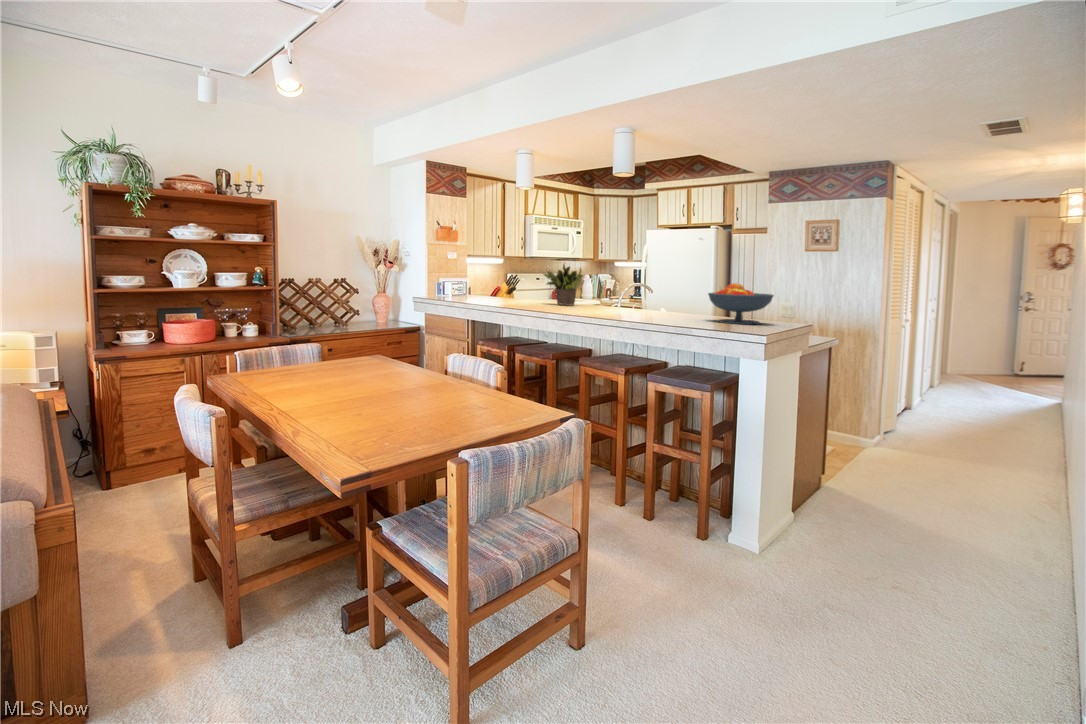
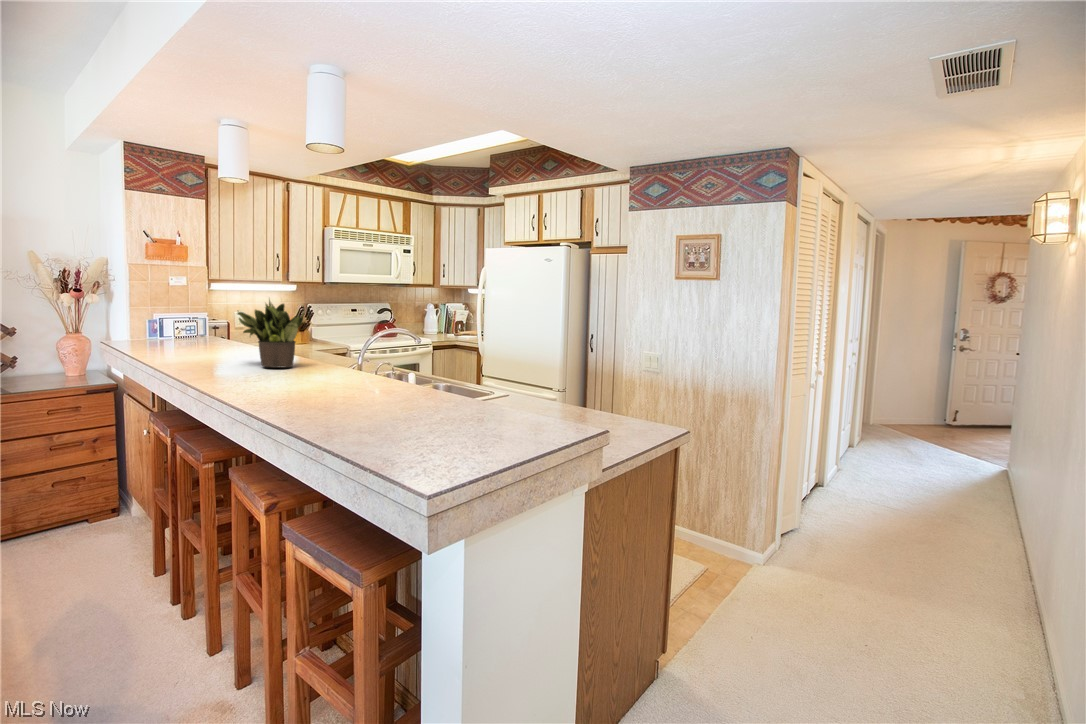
fruit bowl: present [708,283,773,324] -> none [405,349,537,445]

